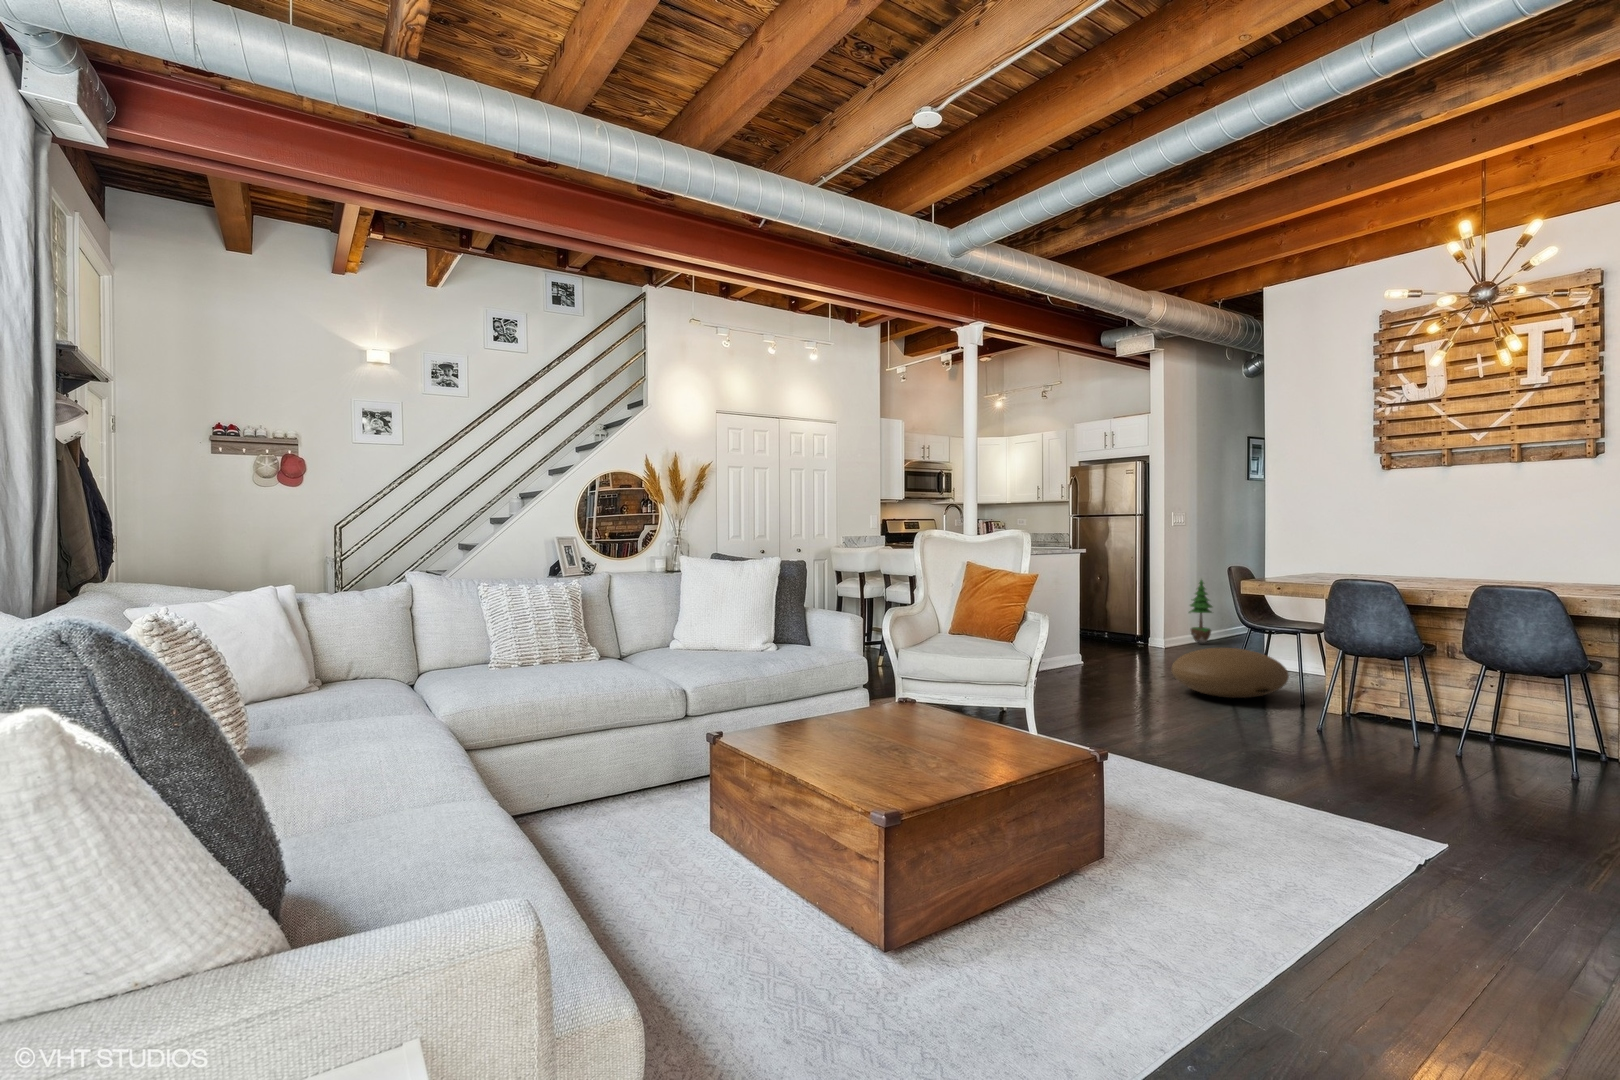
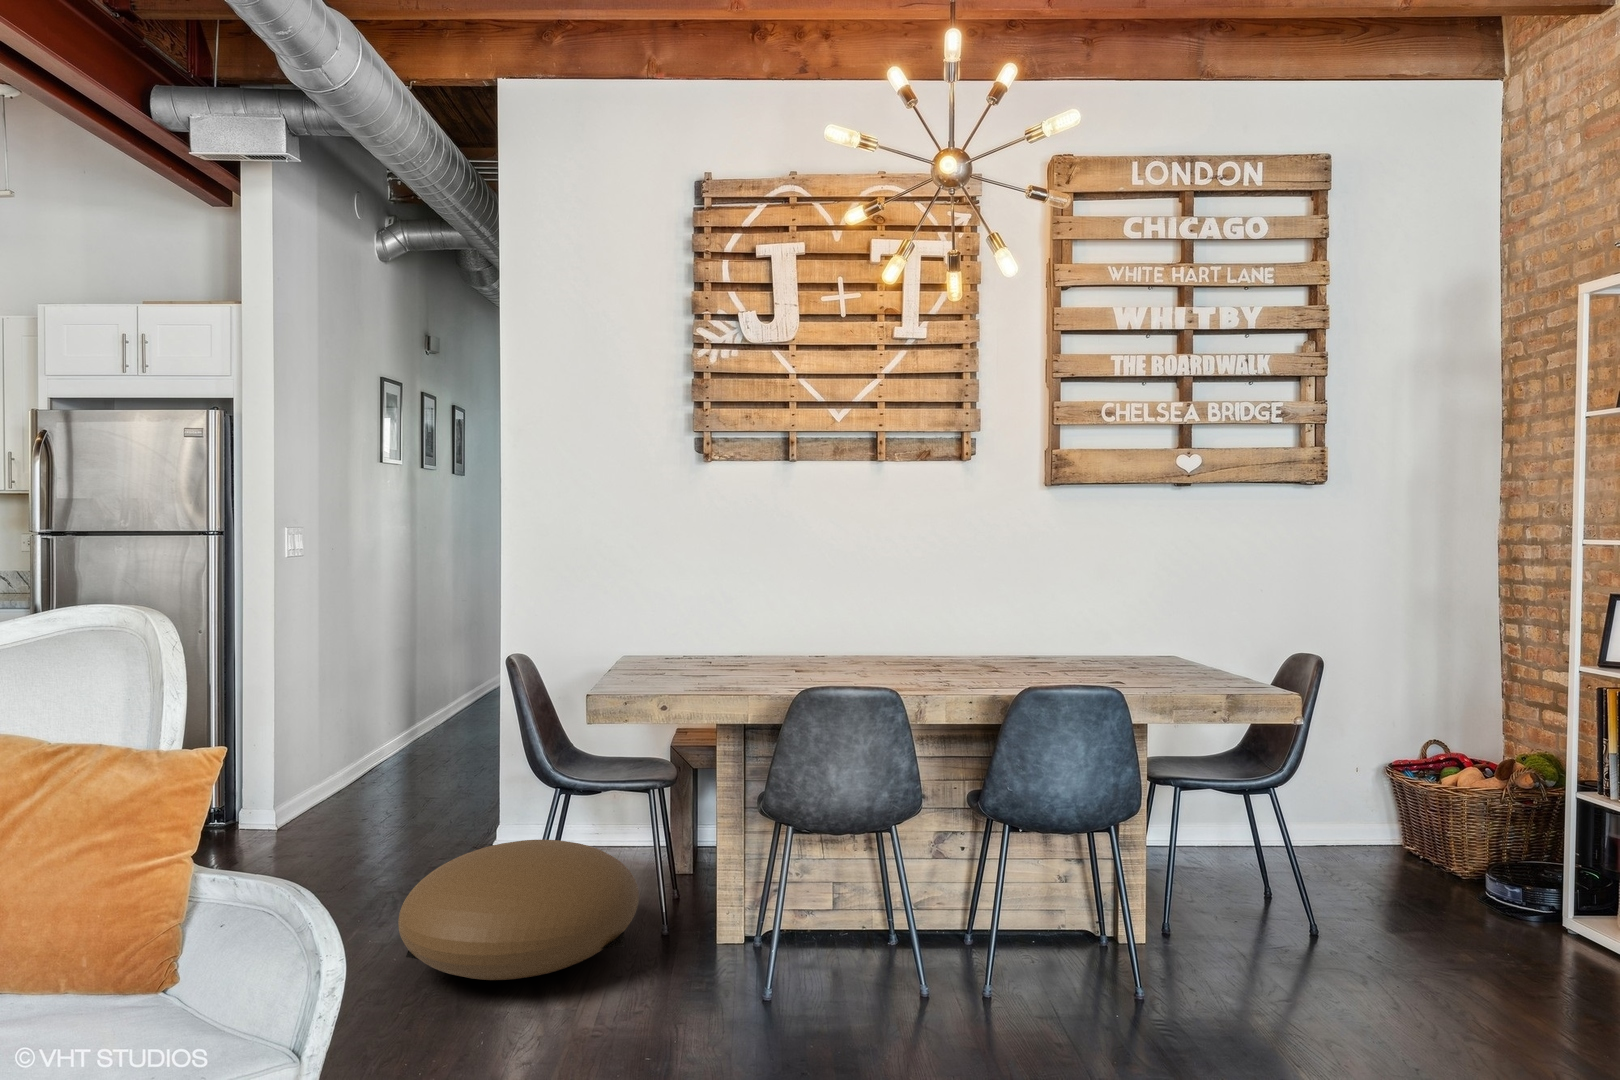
potted tree: present [1189,580,1212,644] -> none [321,658,374,794]

